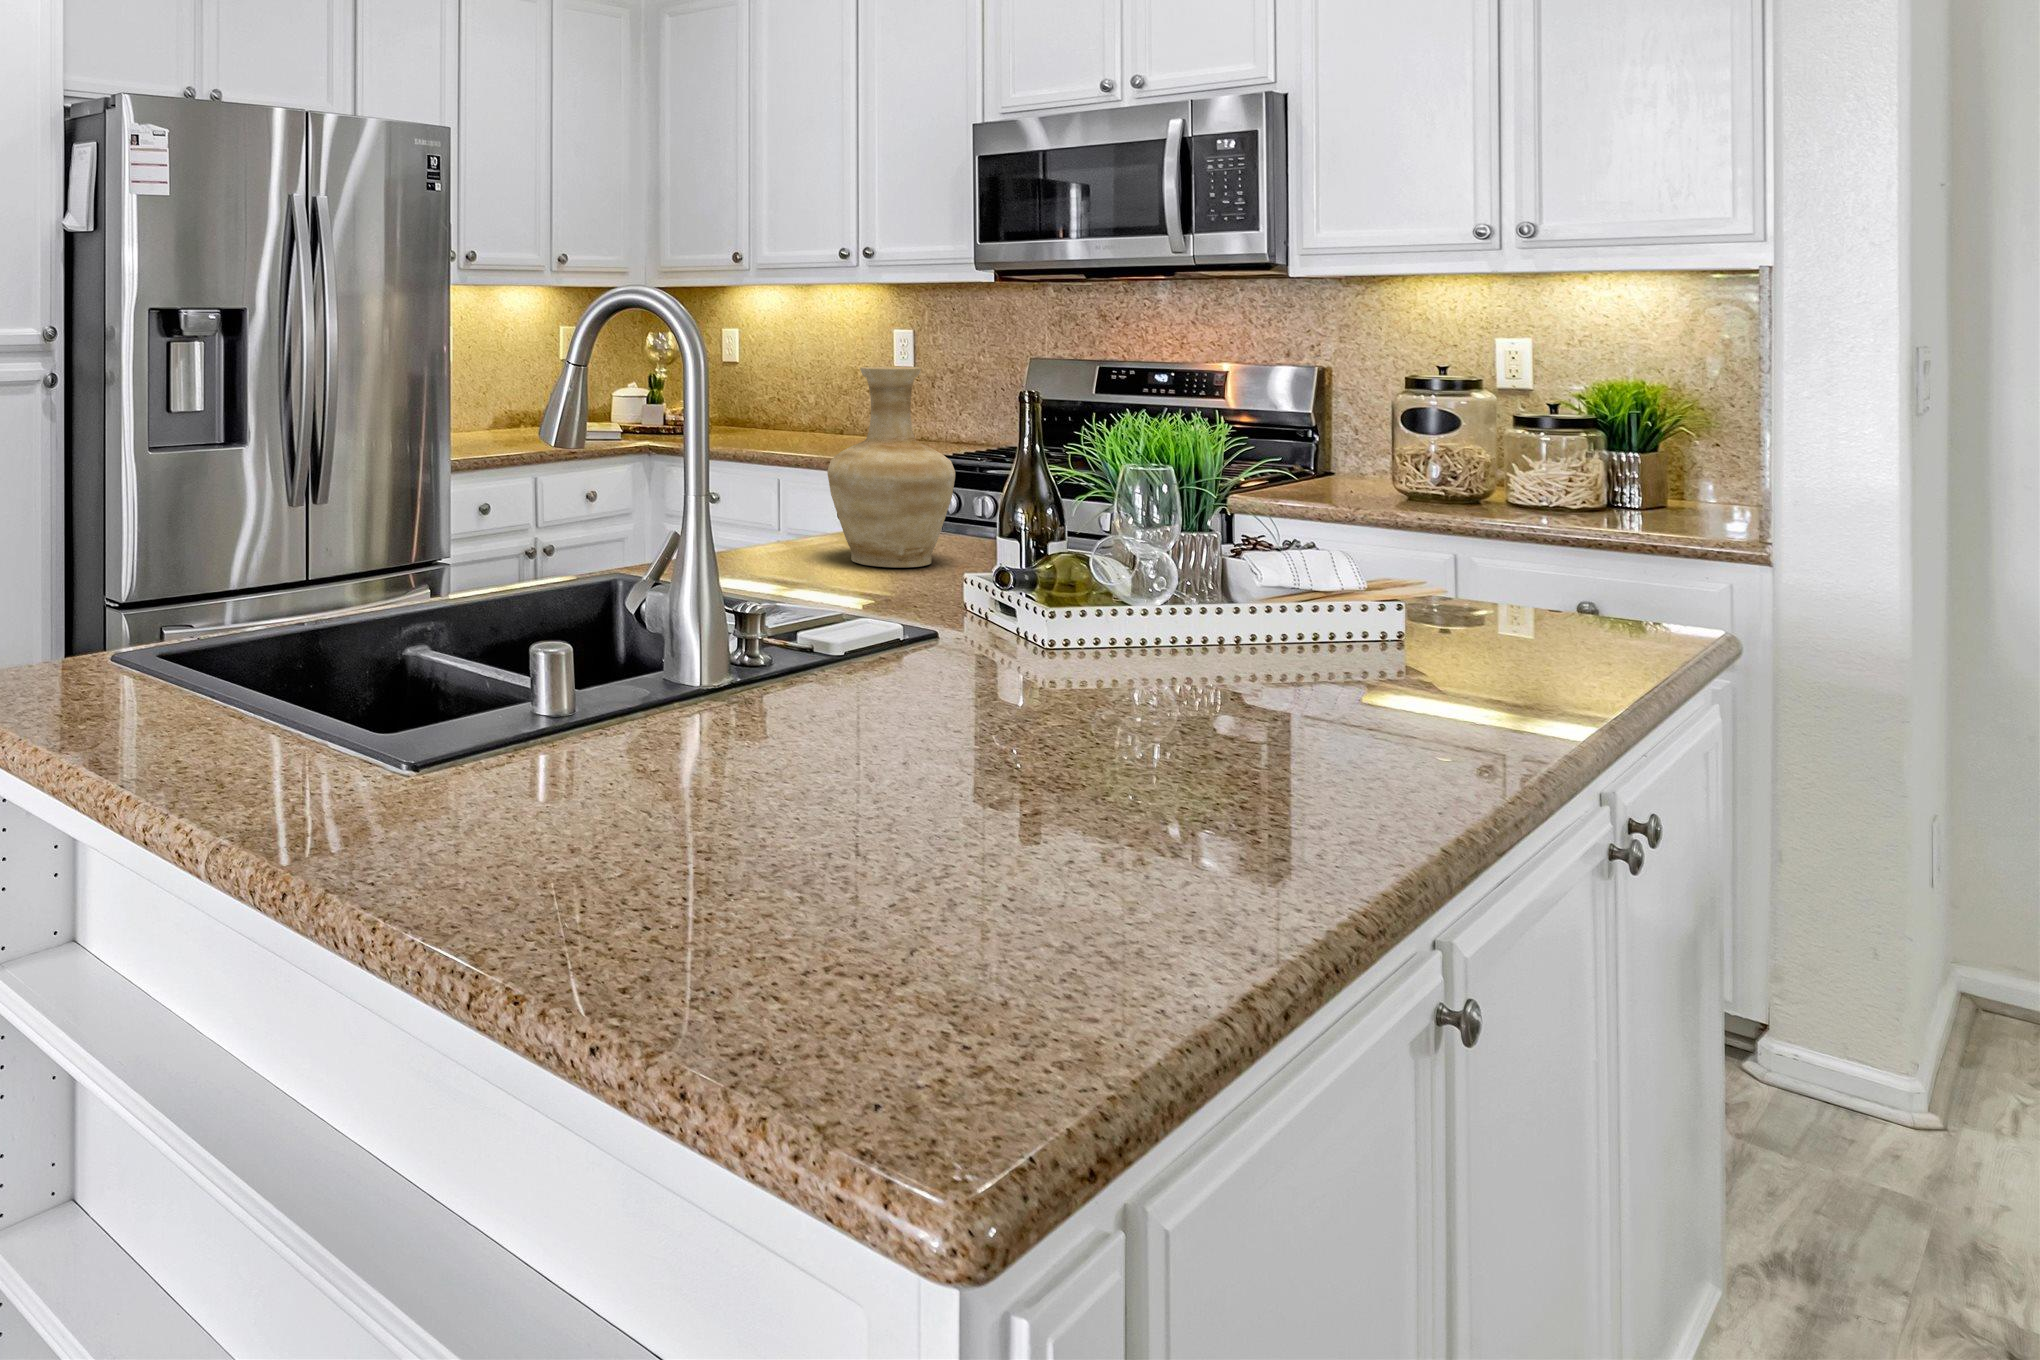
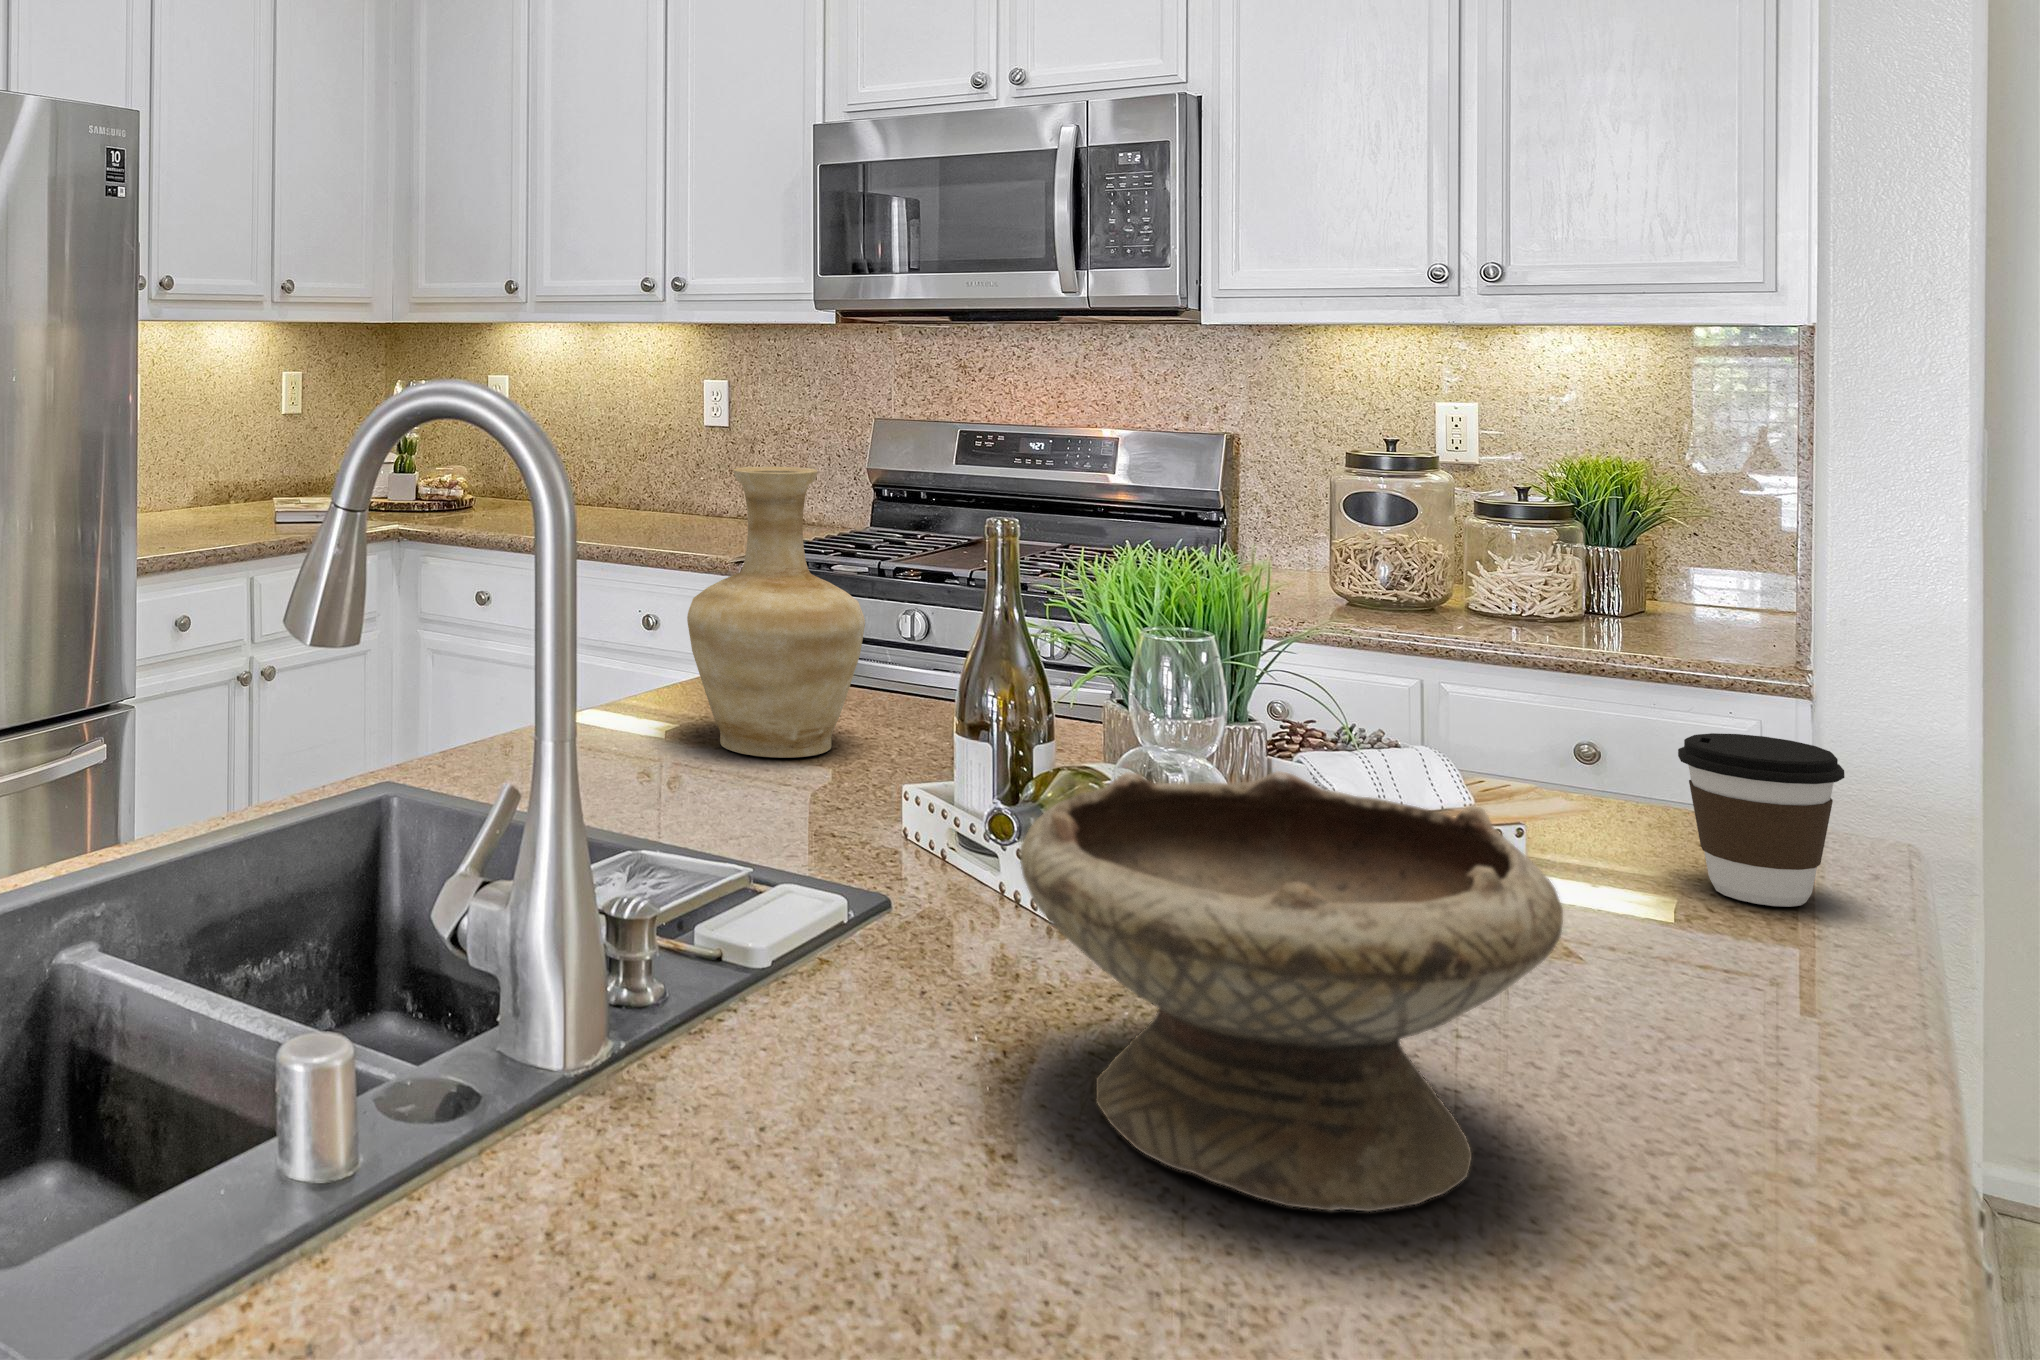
bowl: none [983,528,1317,764] -> present [1020,771,1563,1212]
coffee cup: none [1527,541,1645,659] -> present [1678,733,1844,907]

